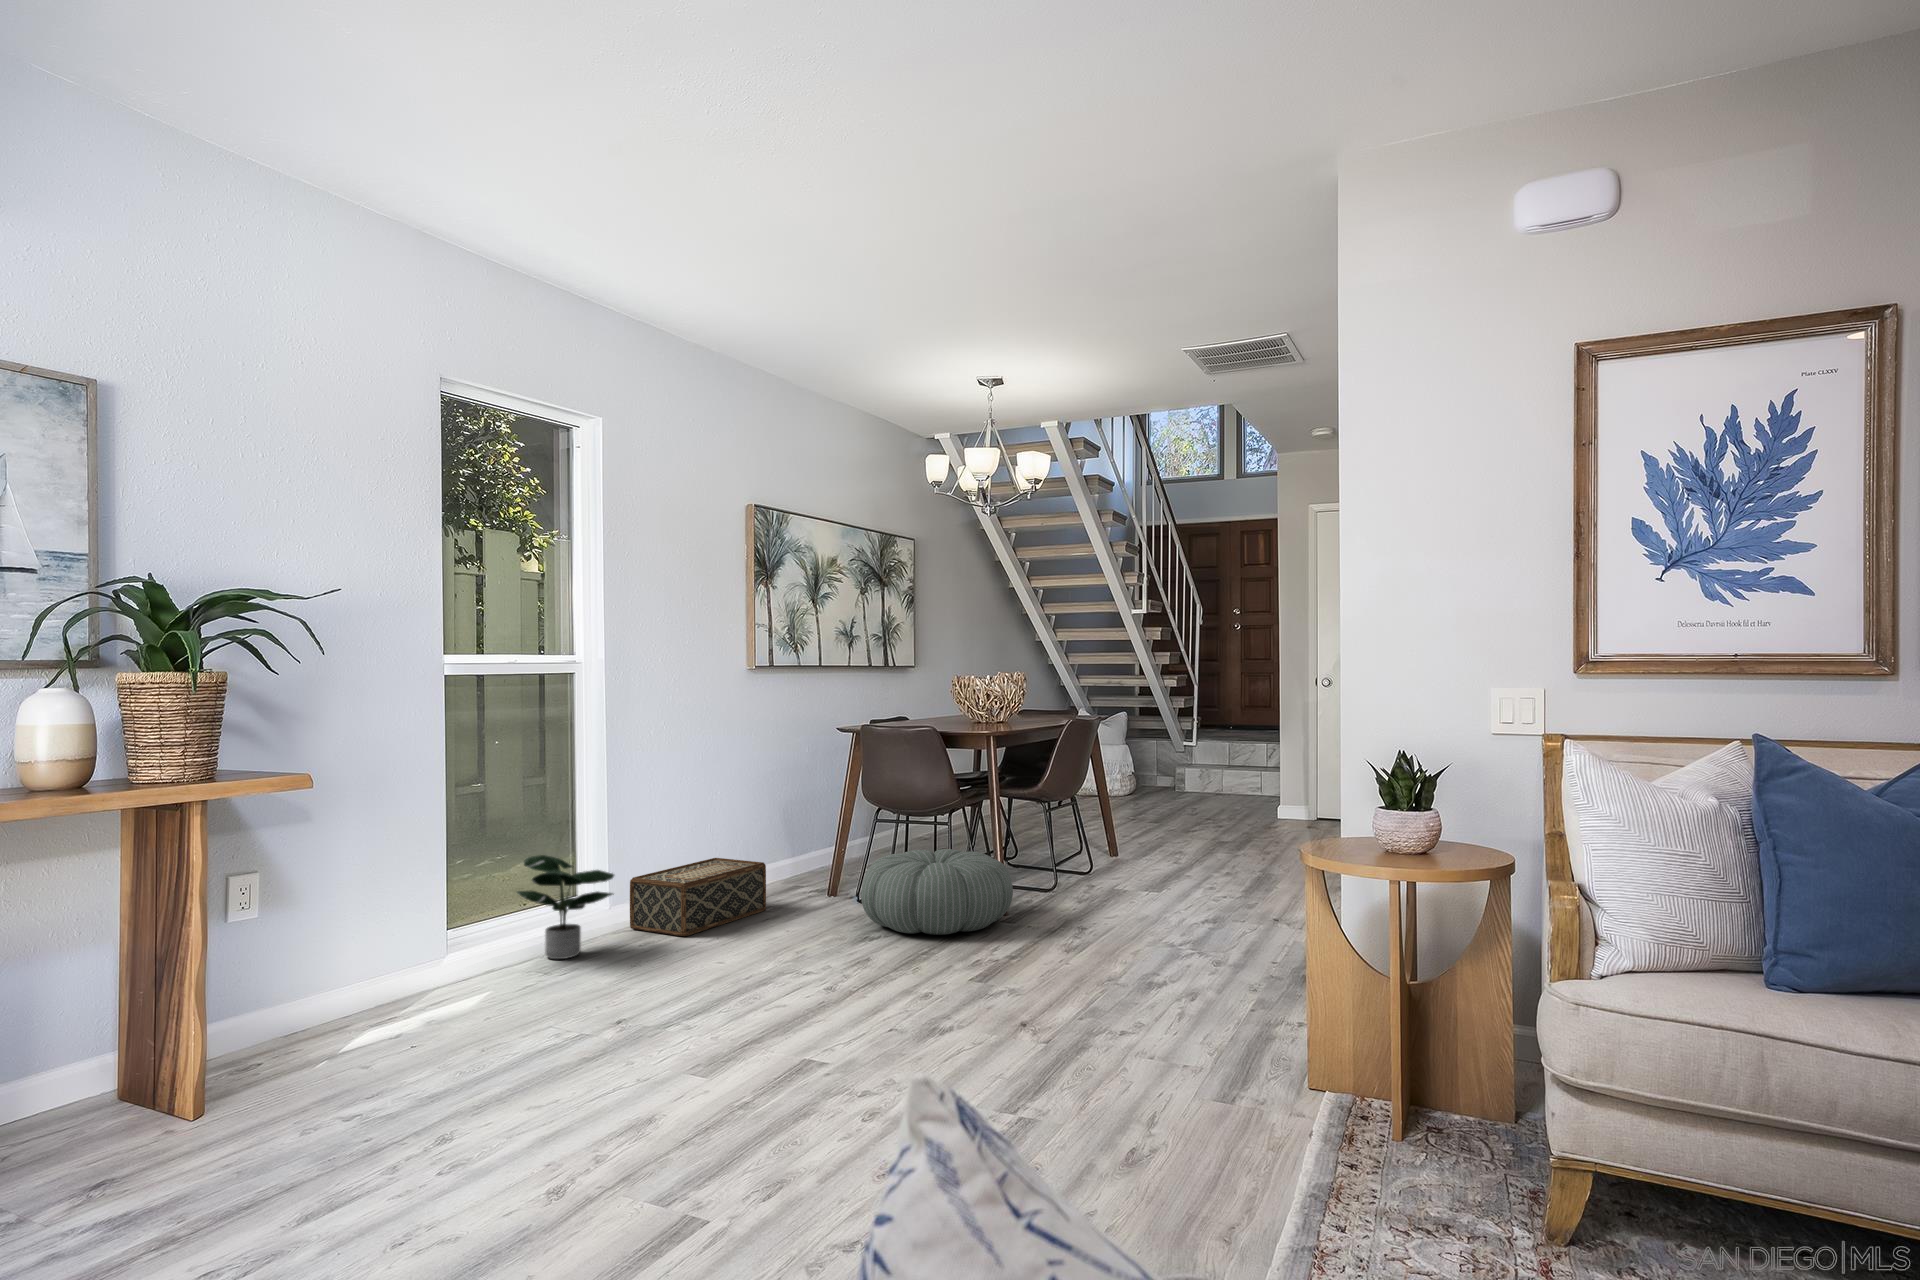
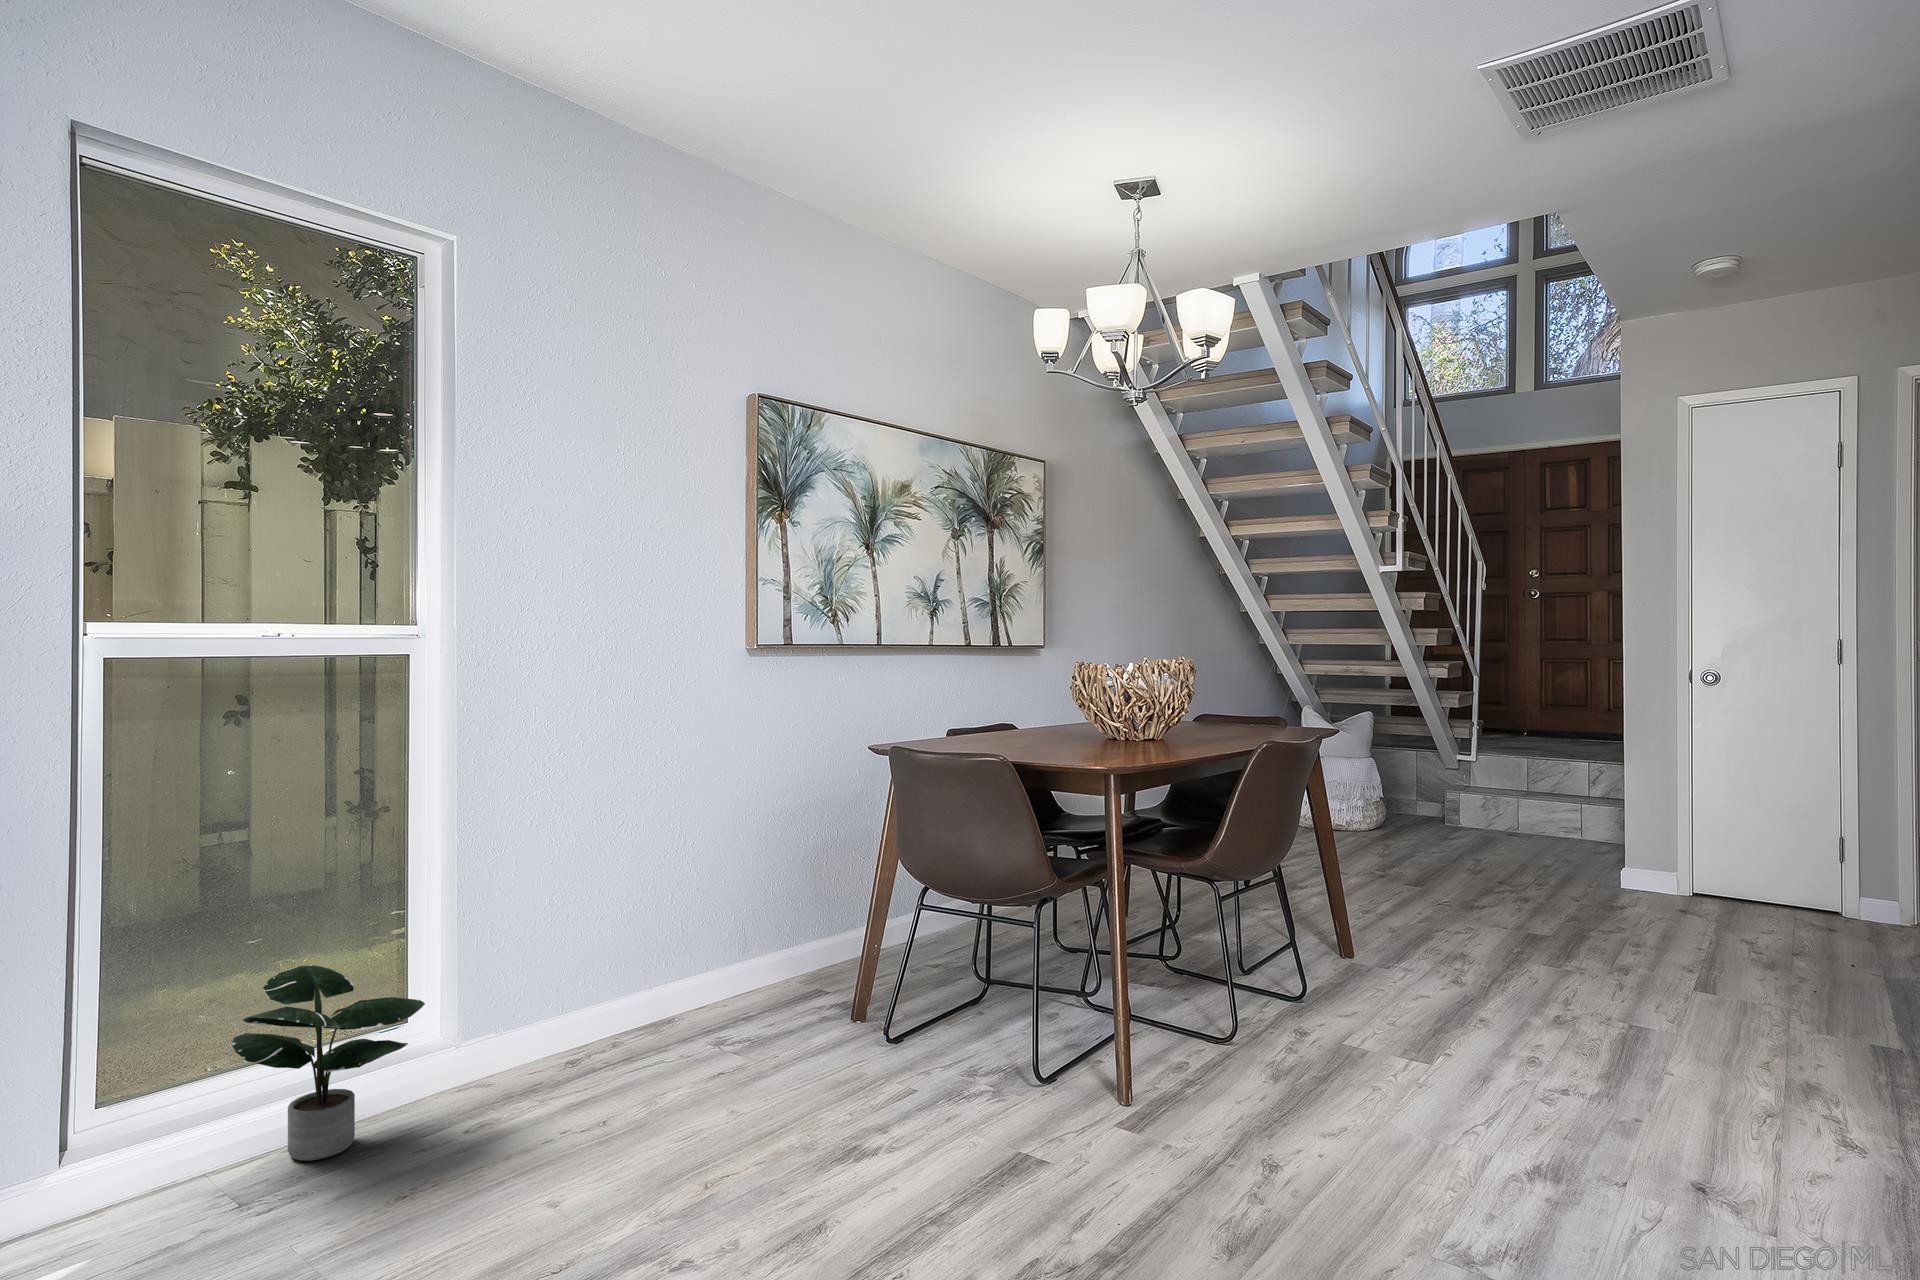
pouf: present [861,849,1013,935] -> none [857,971,1138,1162]
woven basket: present [630,858,766,936] -> none [490,952,734,1113]

